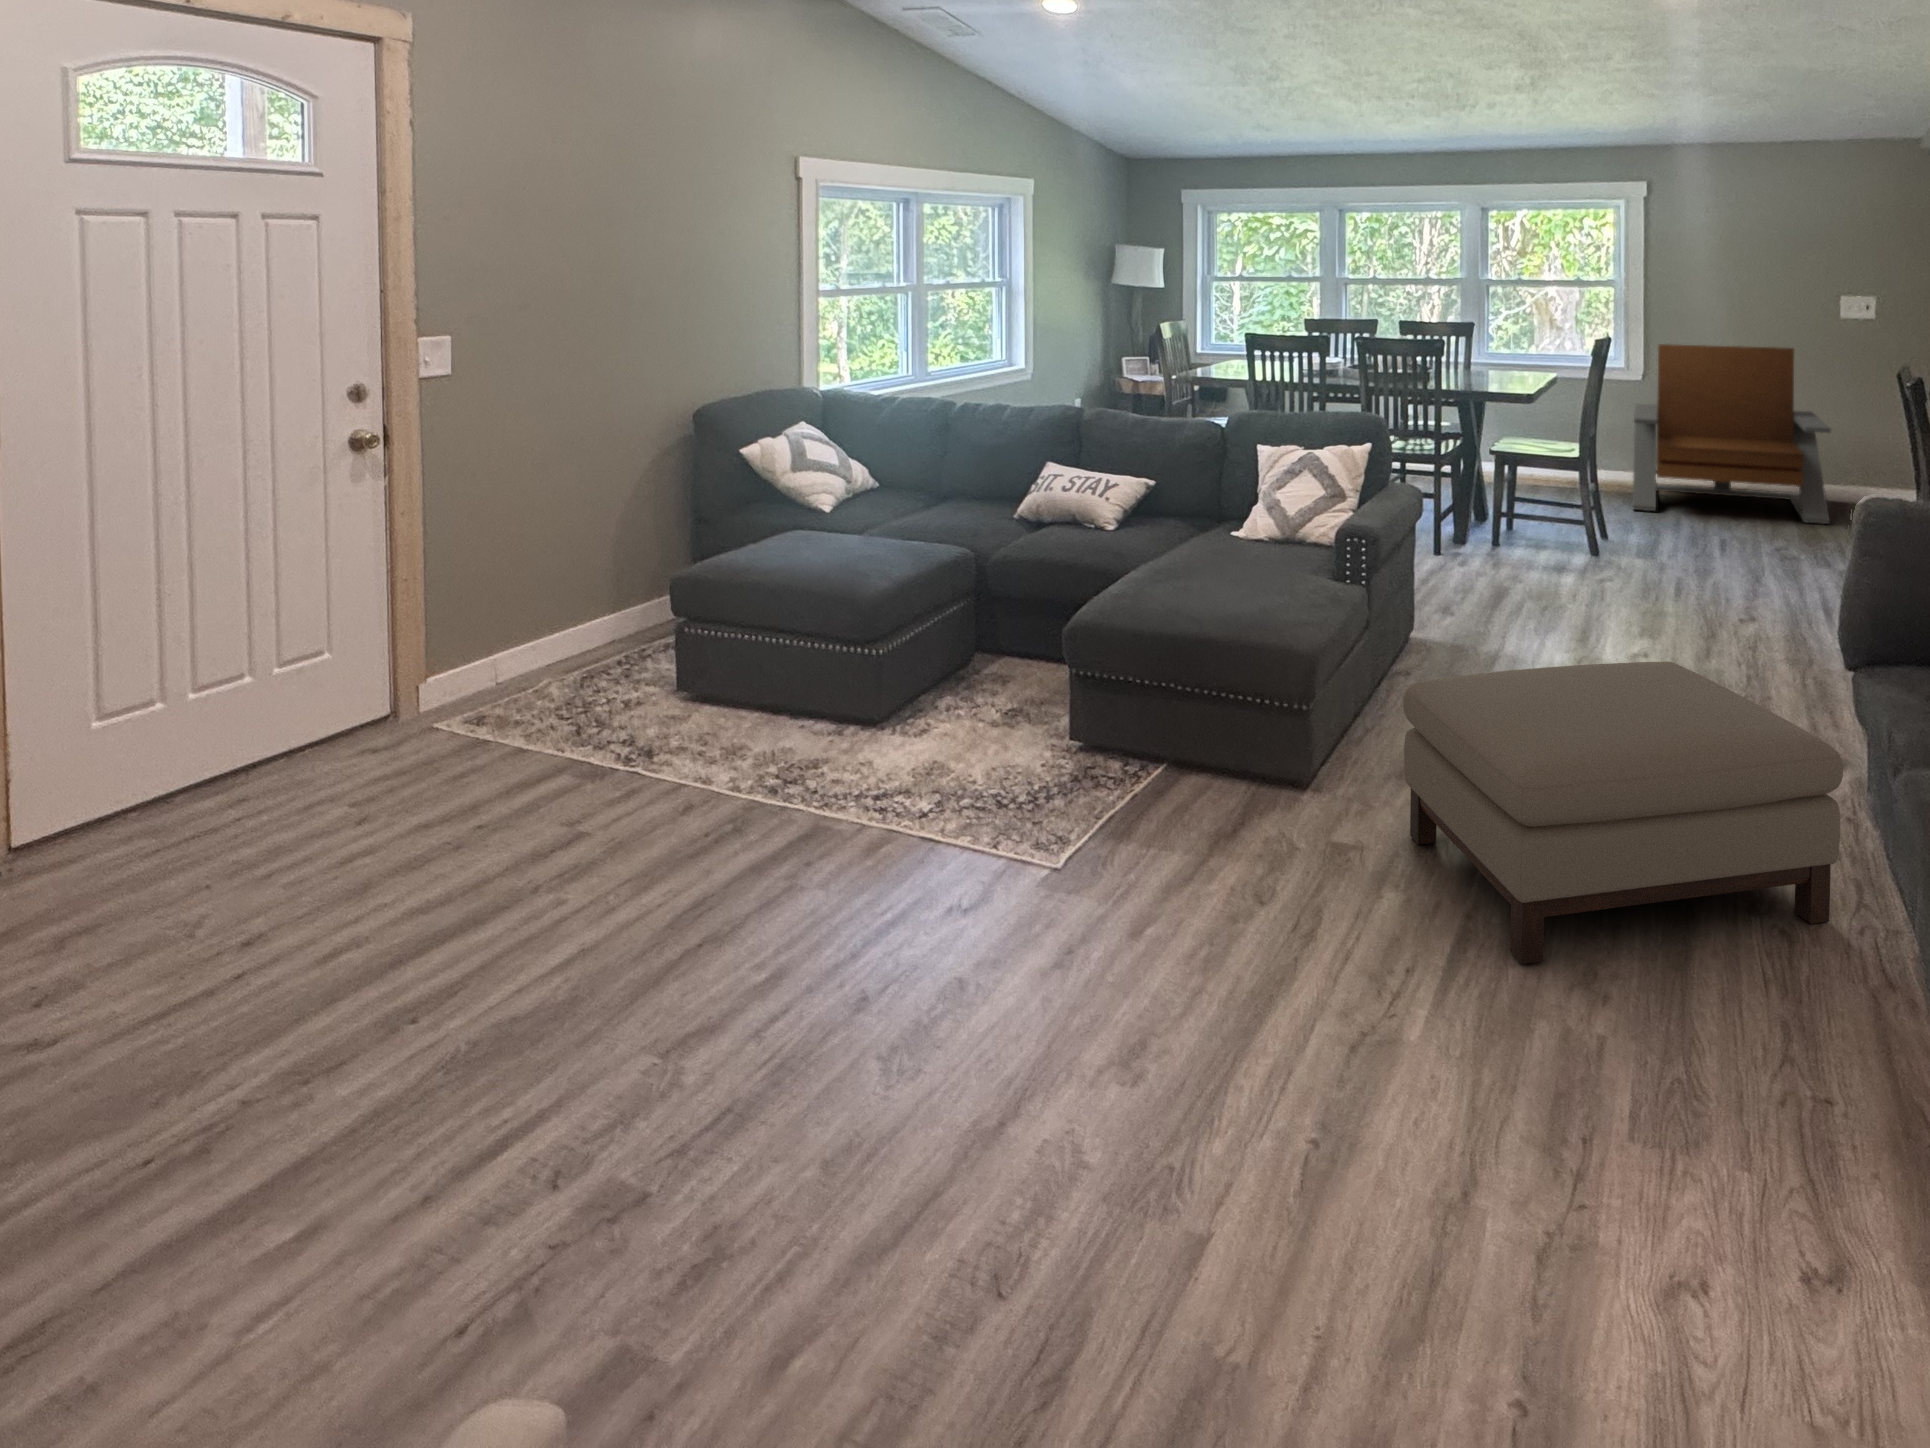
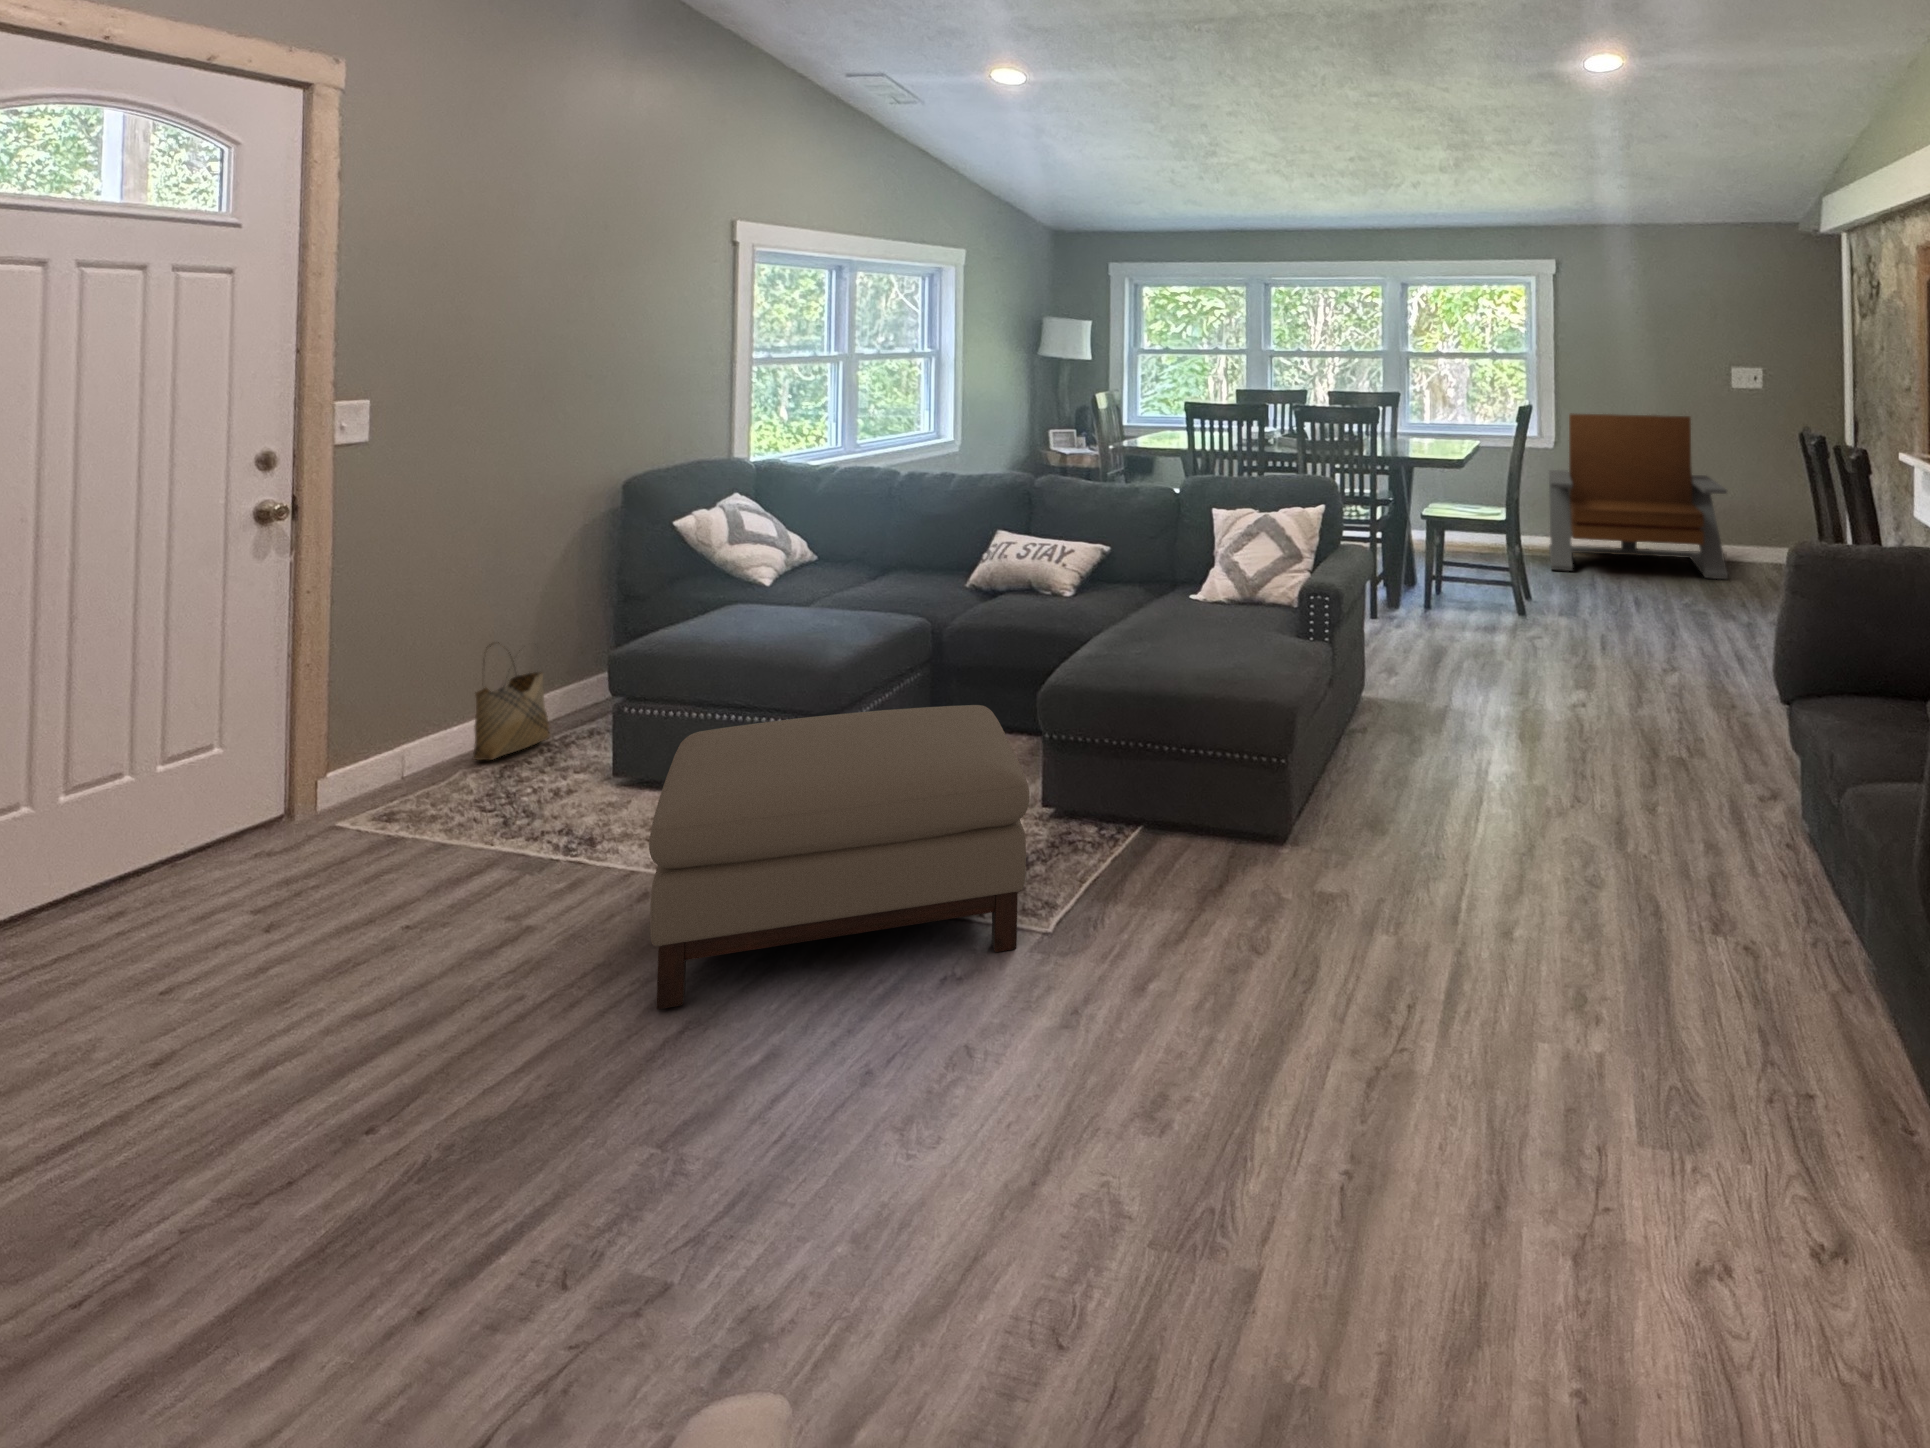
woven basket: none [553,562,623,672] -> present [473,644,549,760]
ottoman: present [1403,662,1843,964] -> present [649,705,1030,1009]

